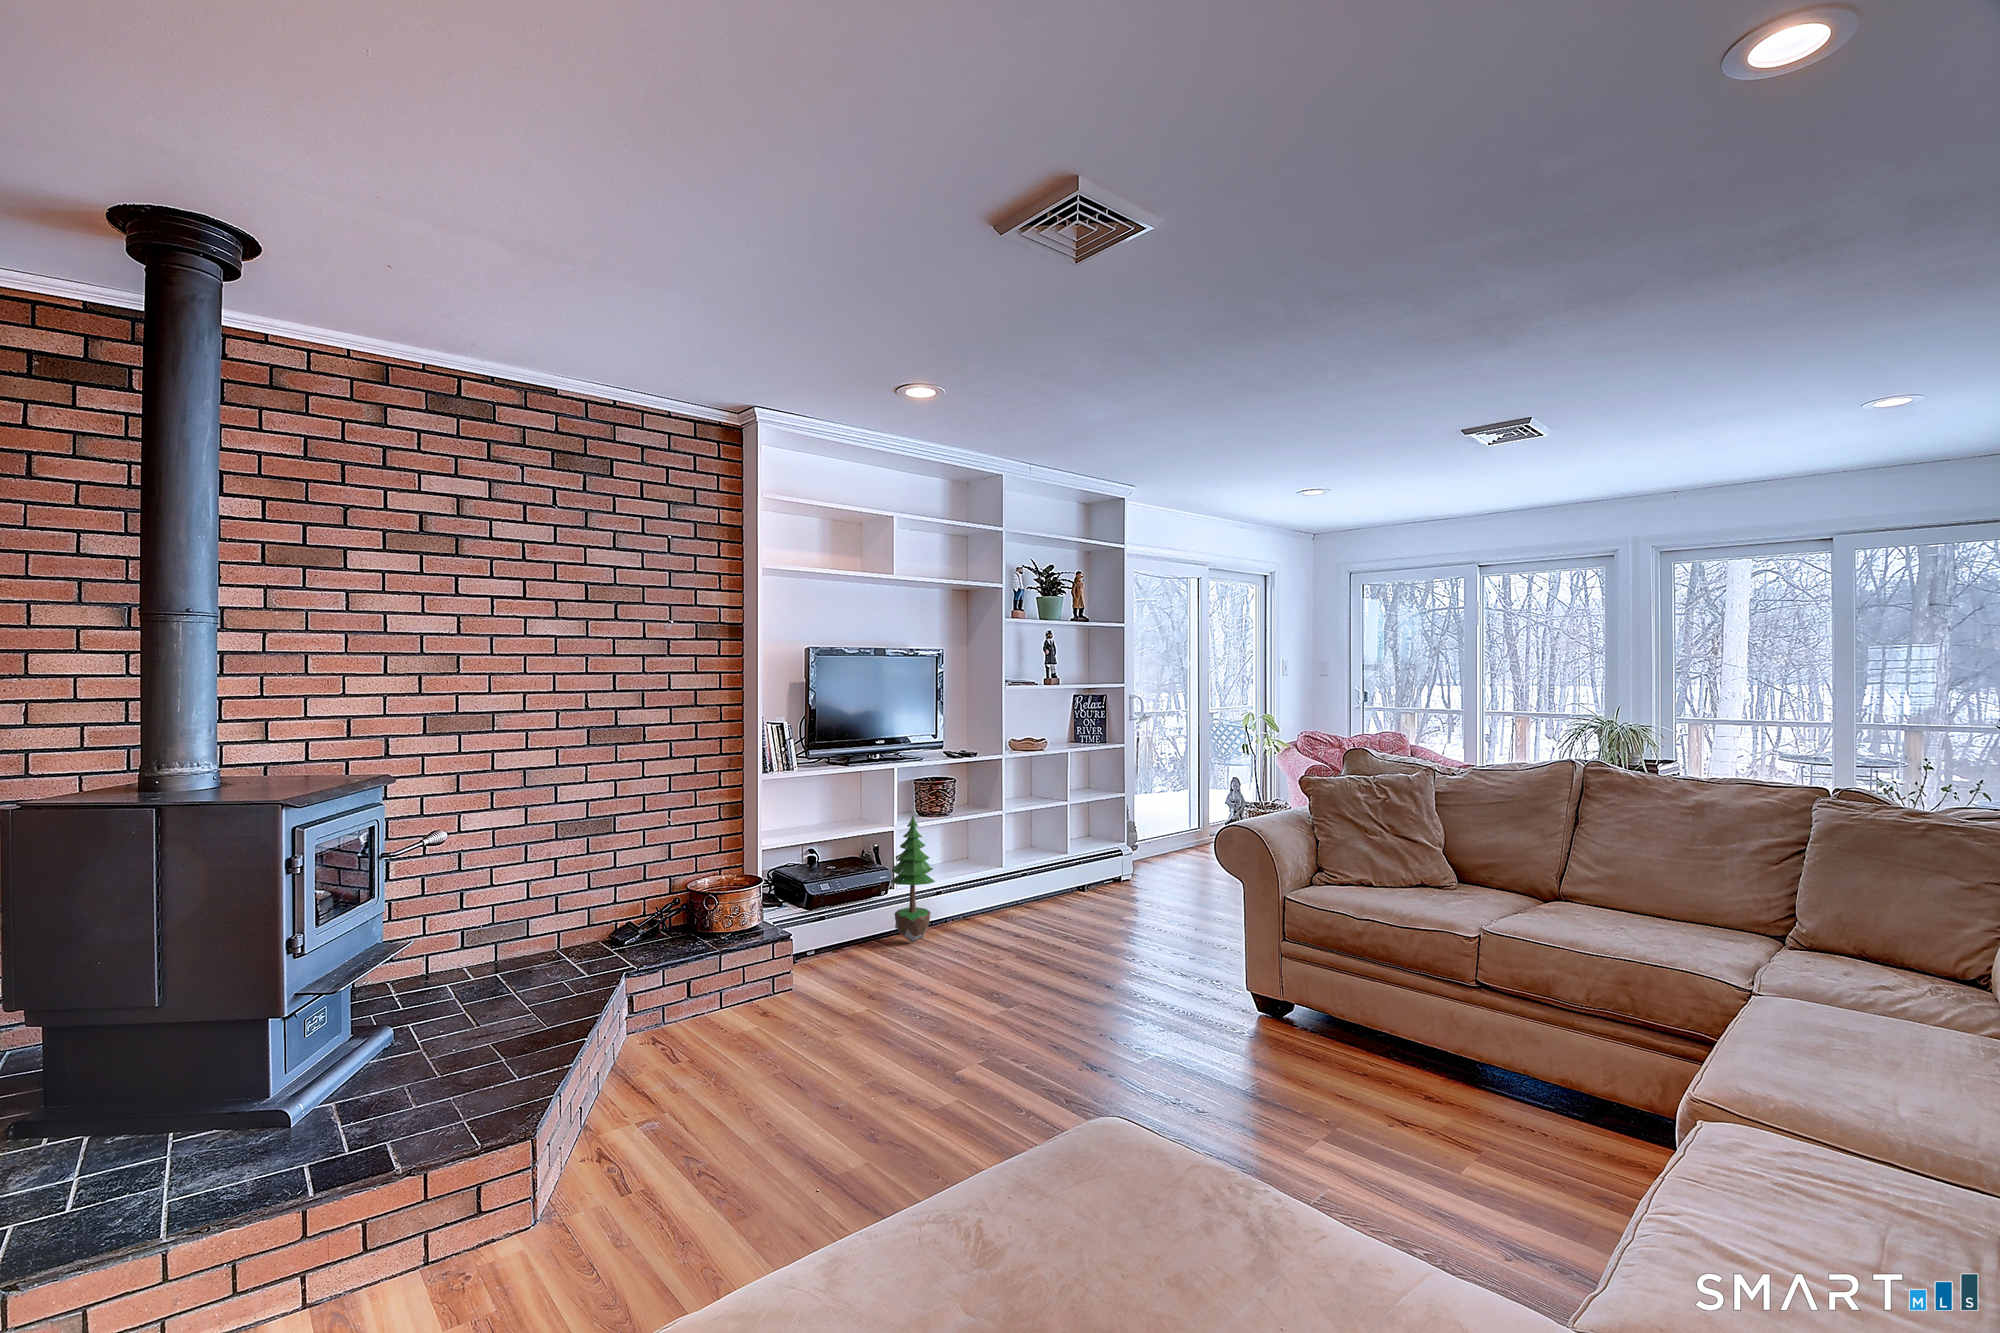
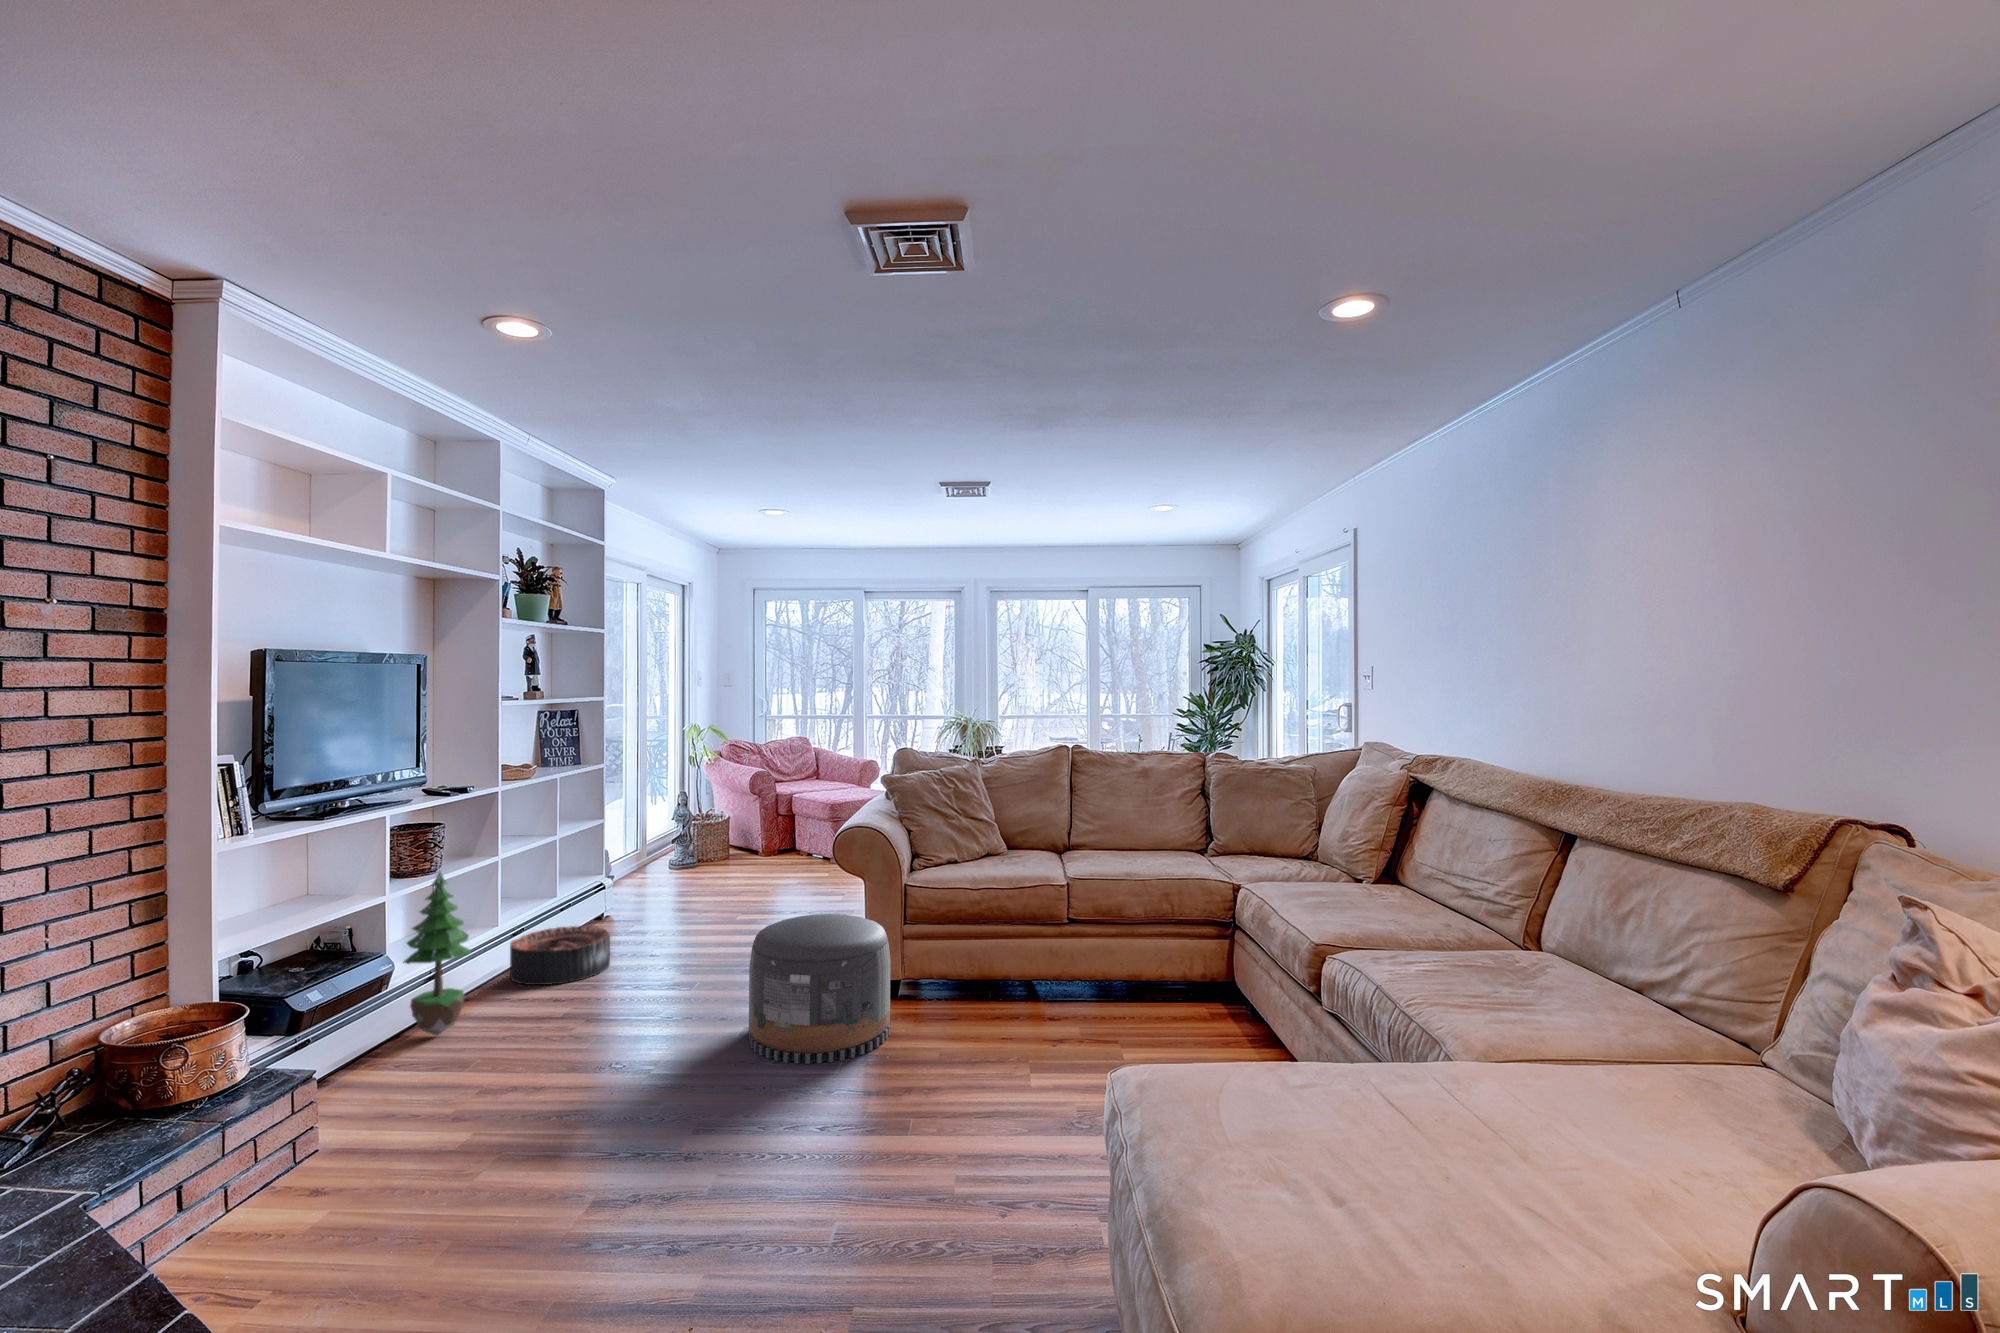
basket: none [999,881,1075,928] -> present [510,926,610,985]
pouf: none [1079,906,1222,1058] -> present [749,914,890,1064]

